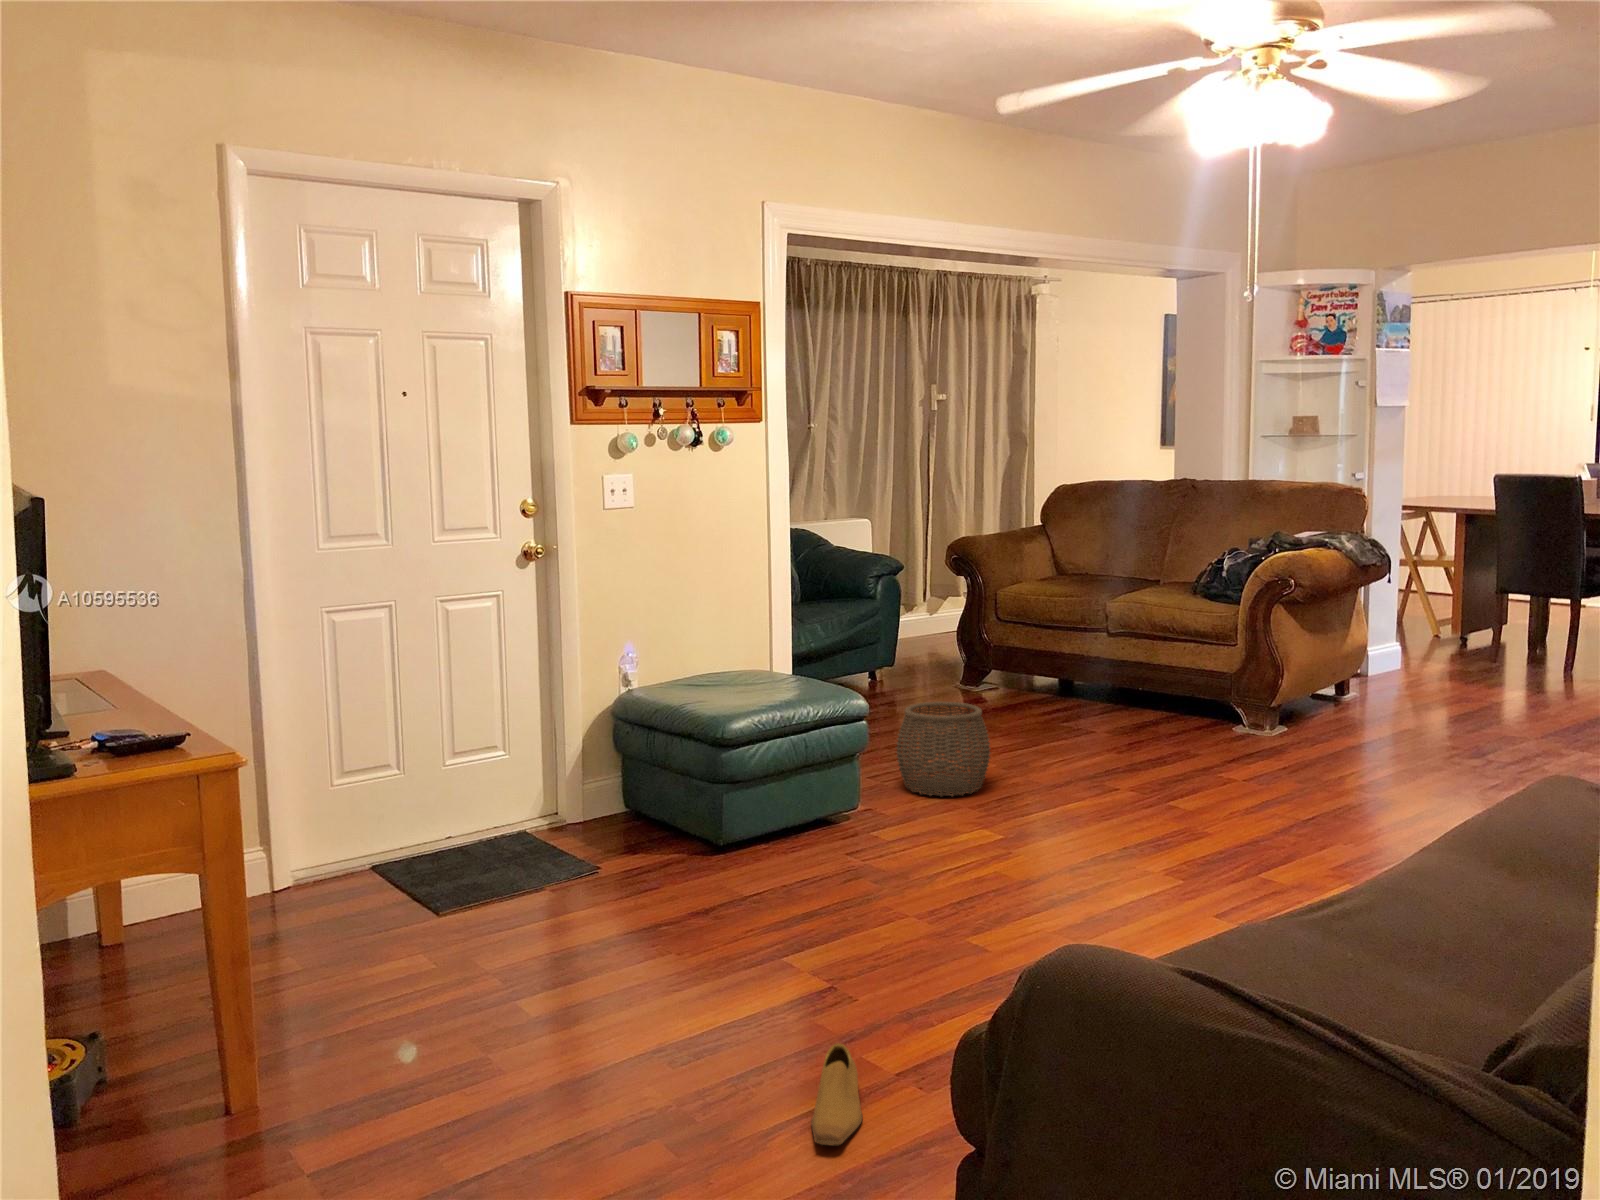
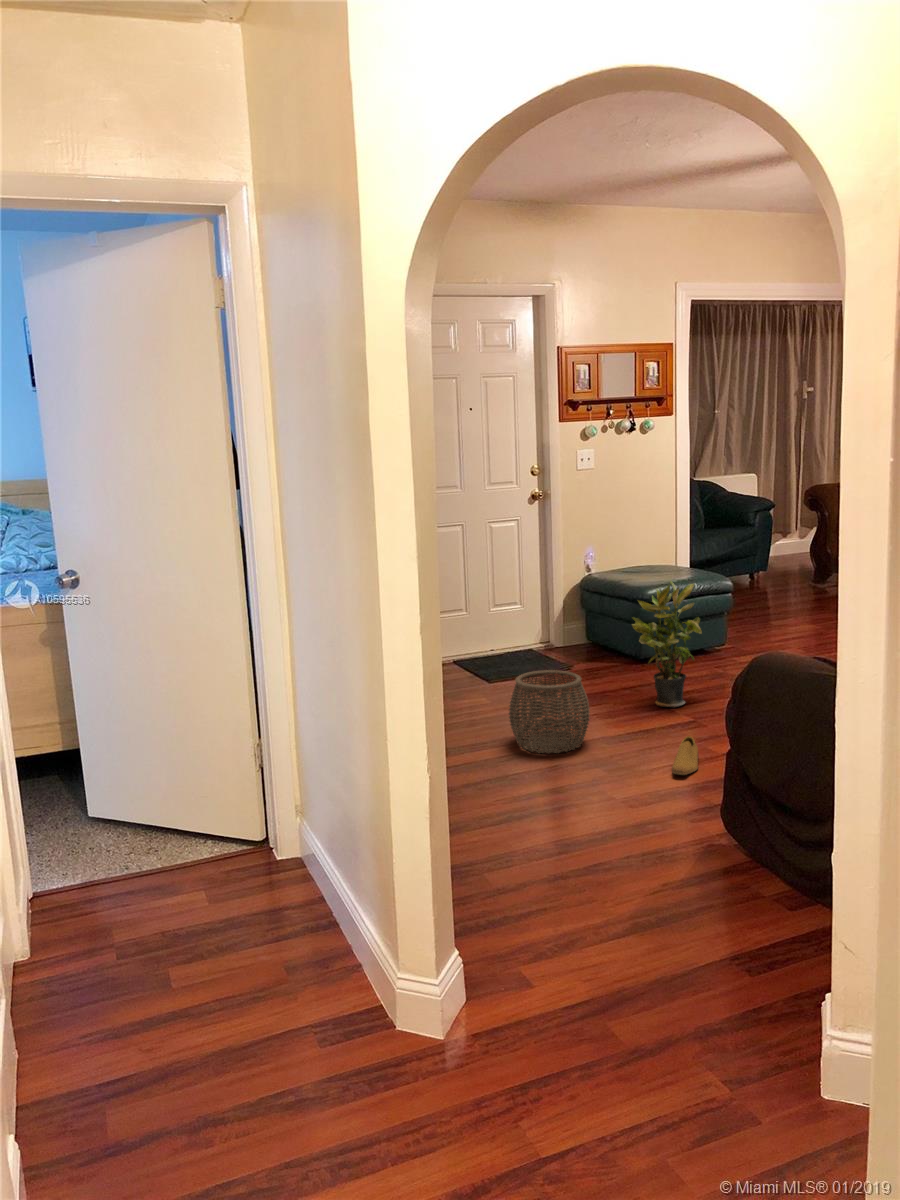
woven basket: present [896,702,990,797] -> present [509,670,590,753]
potted plant: none [711,714,840,954] -> present [632,582,702,708]

